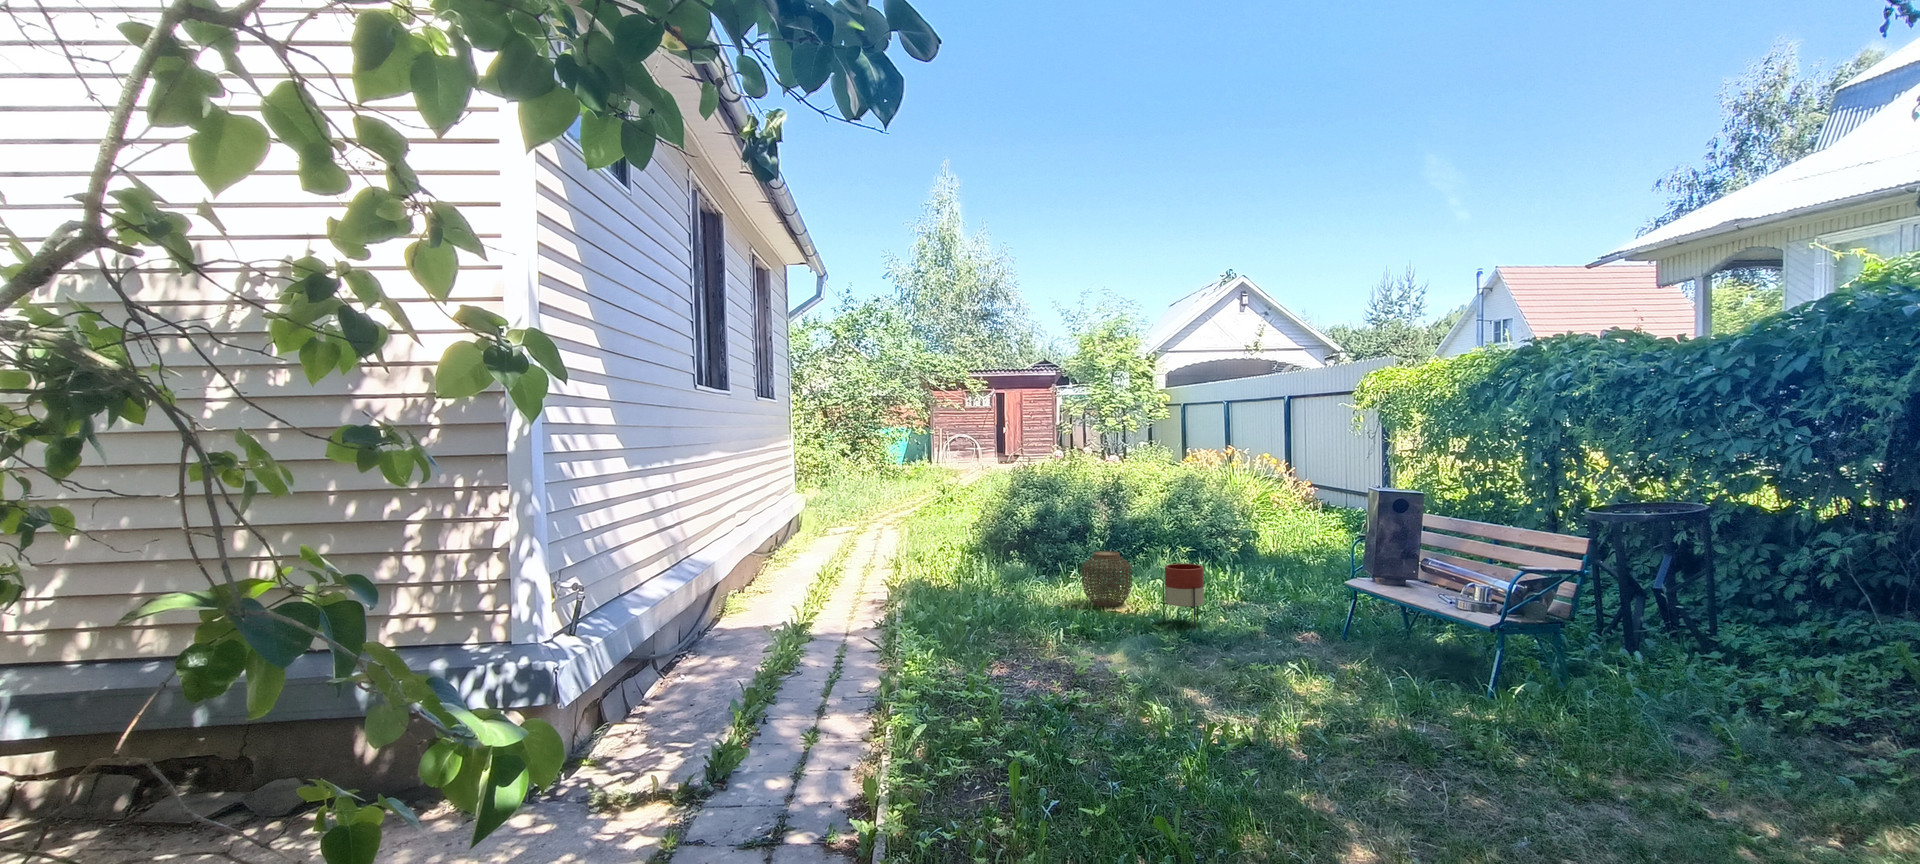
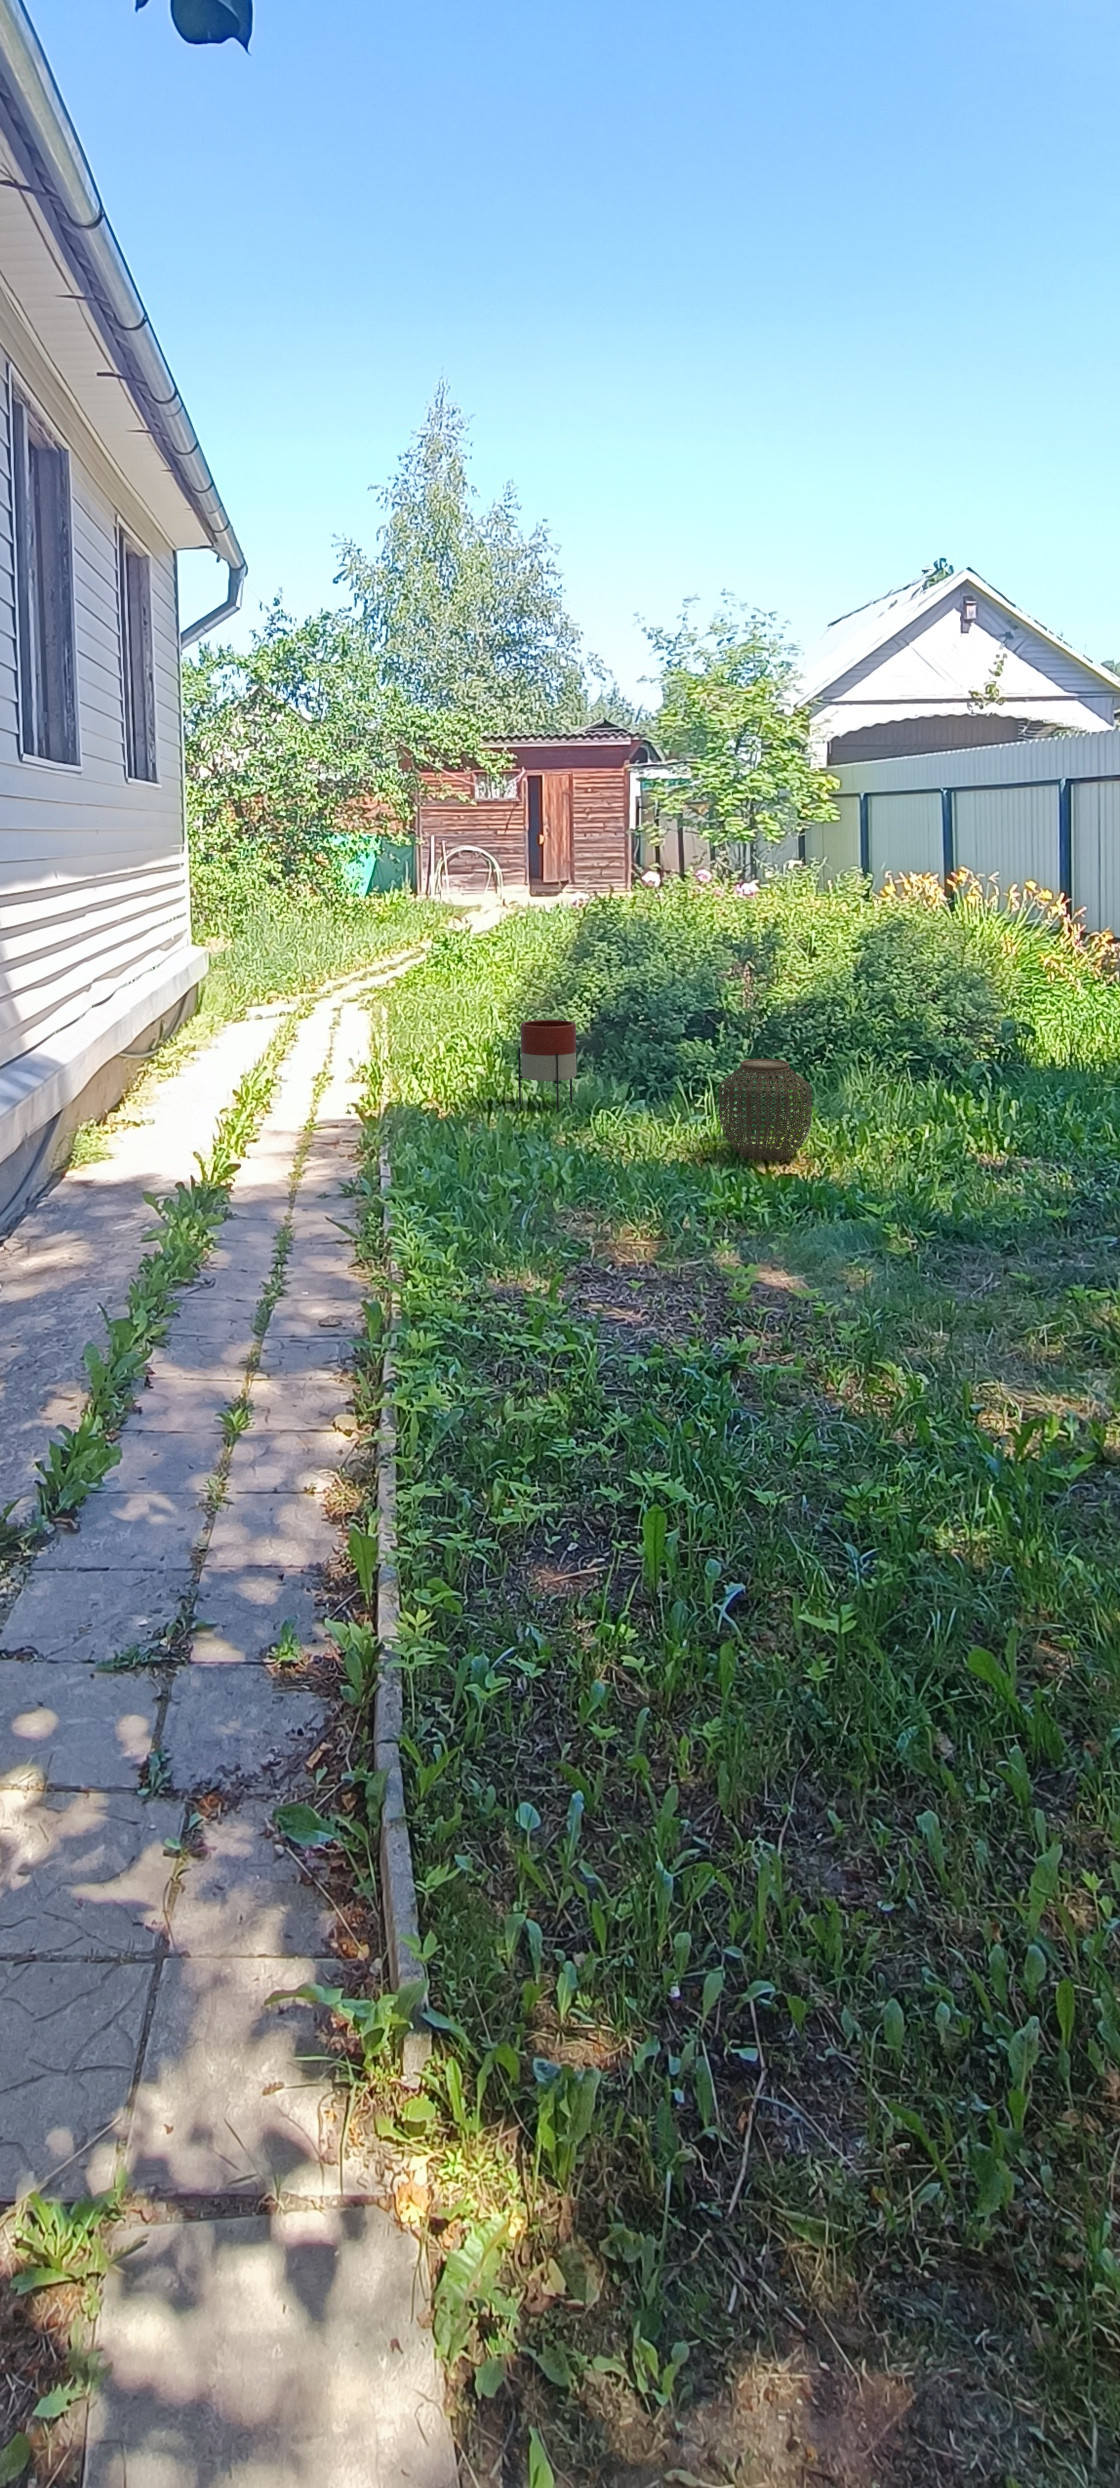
planter: present [1163,564,1204,628] -> present [518,1020,577,1112]

